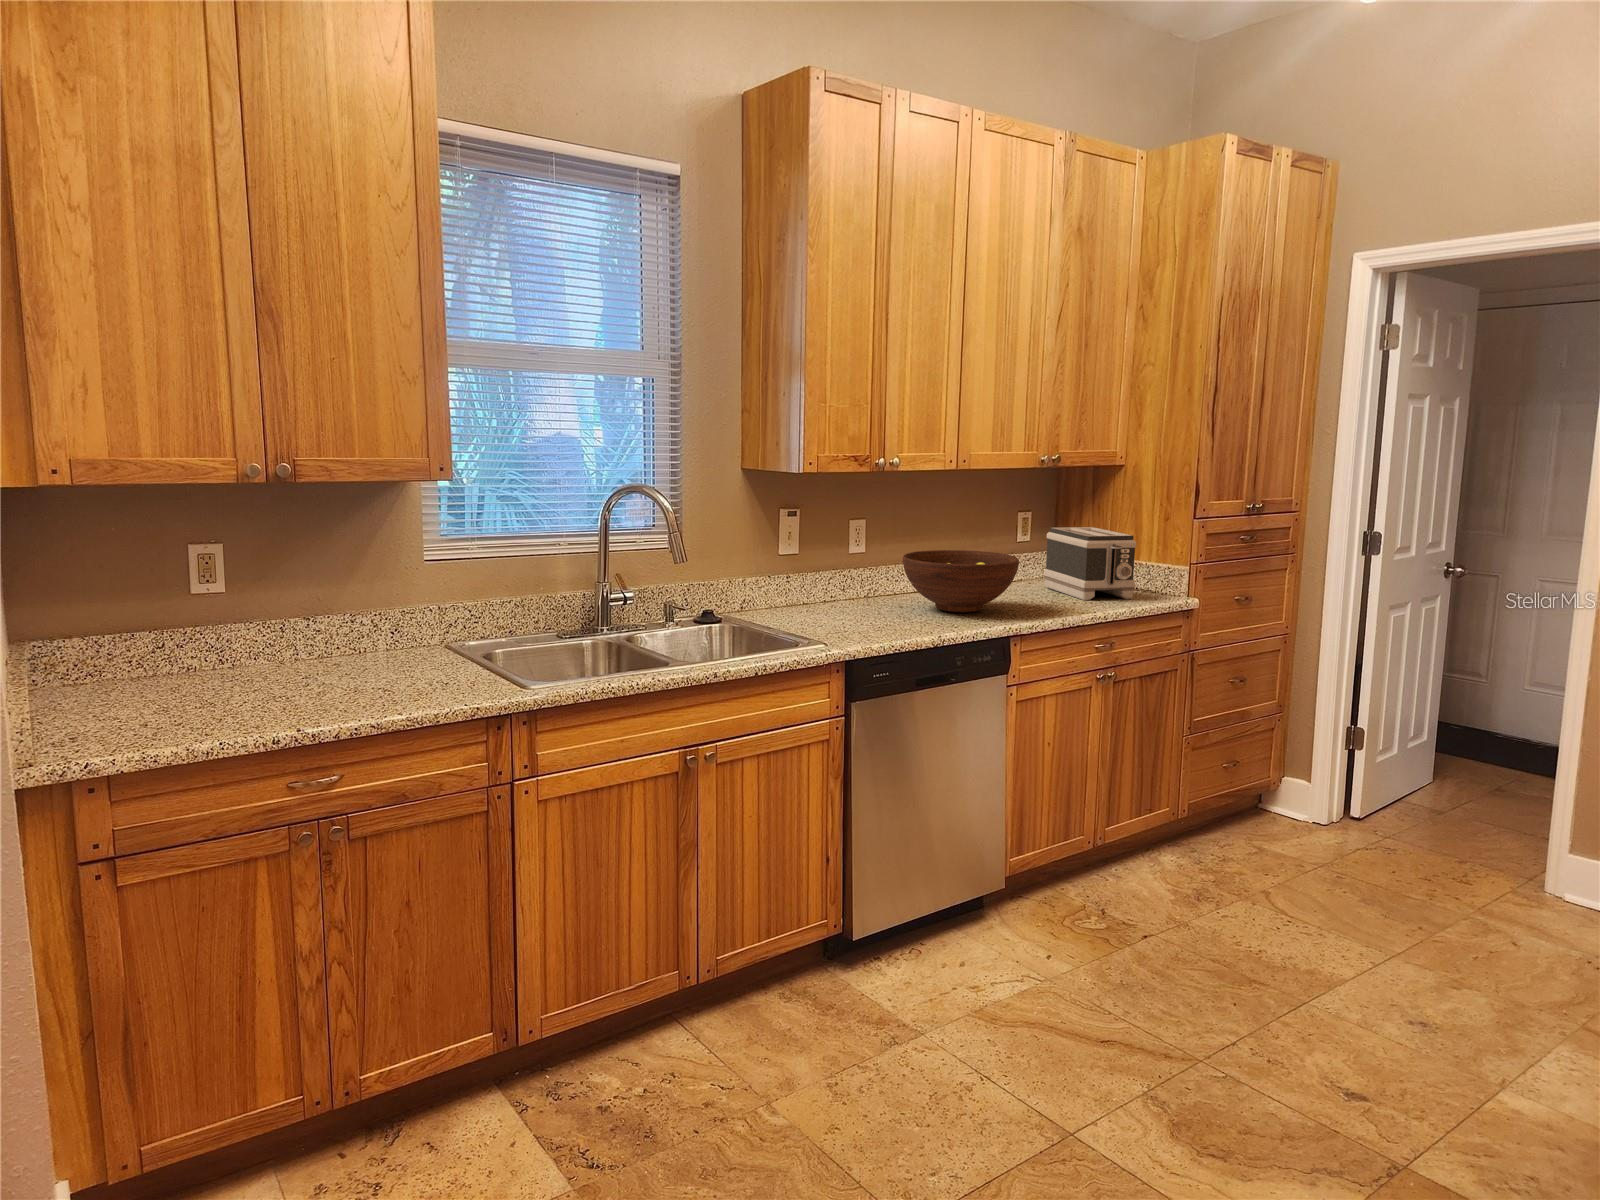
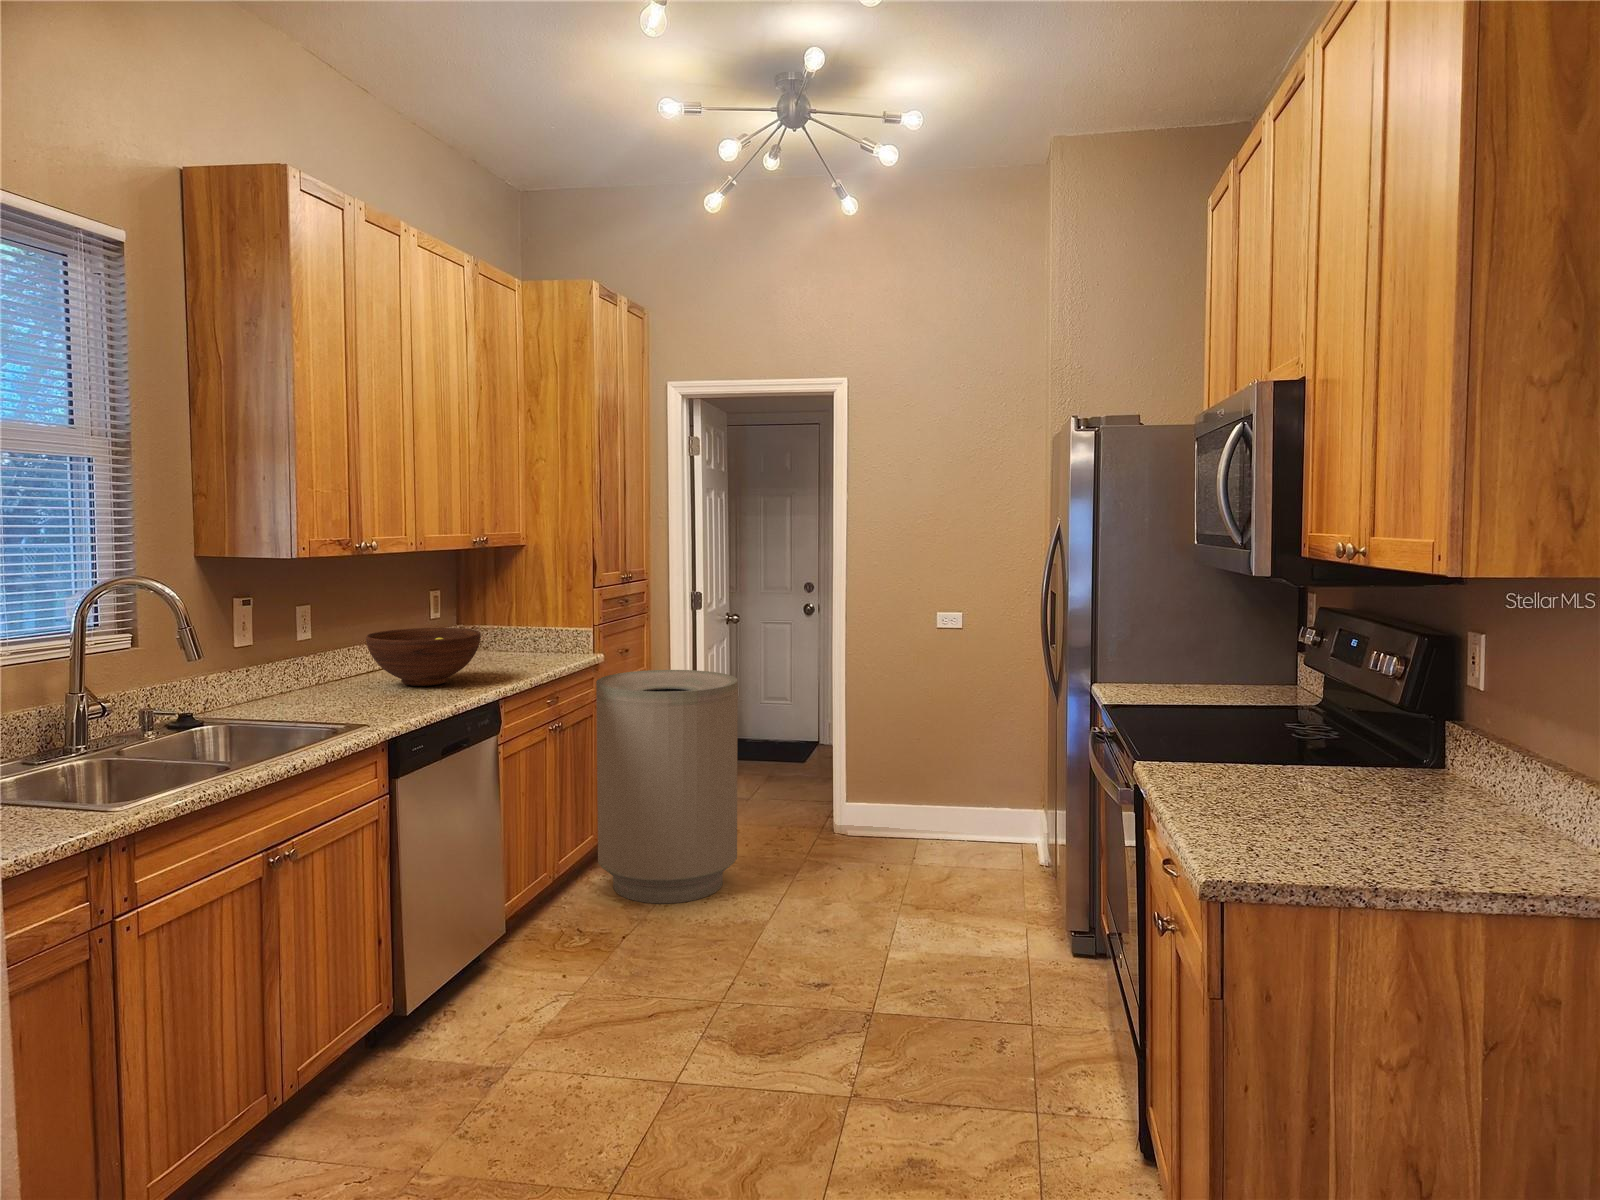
toaster: present [1044,527,1137,600] -> none [463,600,554,664]
trash can: none [1160,625,1366,919] -> present [596,670,738,903]

